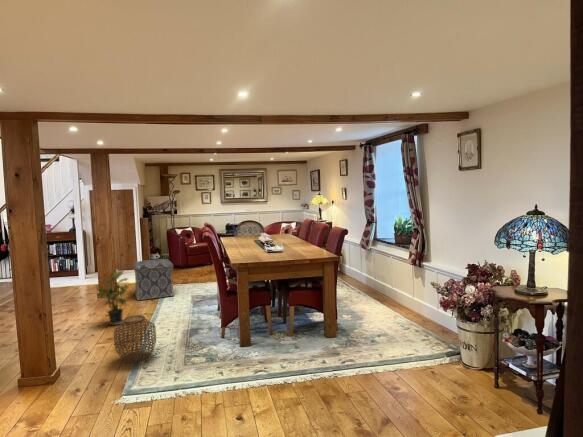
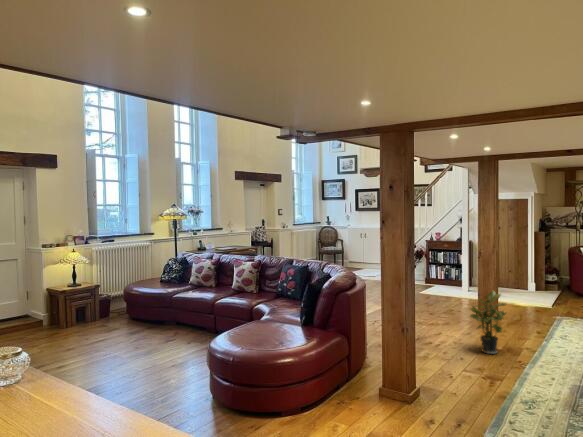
ottoman: present [133,259,174,300] -> none [518,284,570,335]
woven basket: present [114,315,156,362] -> none [478,353,530,411]

